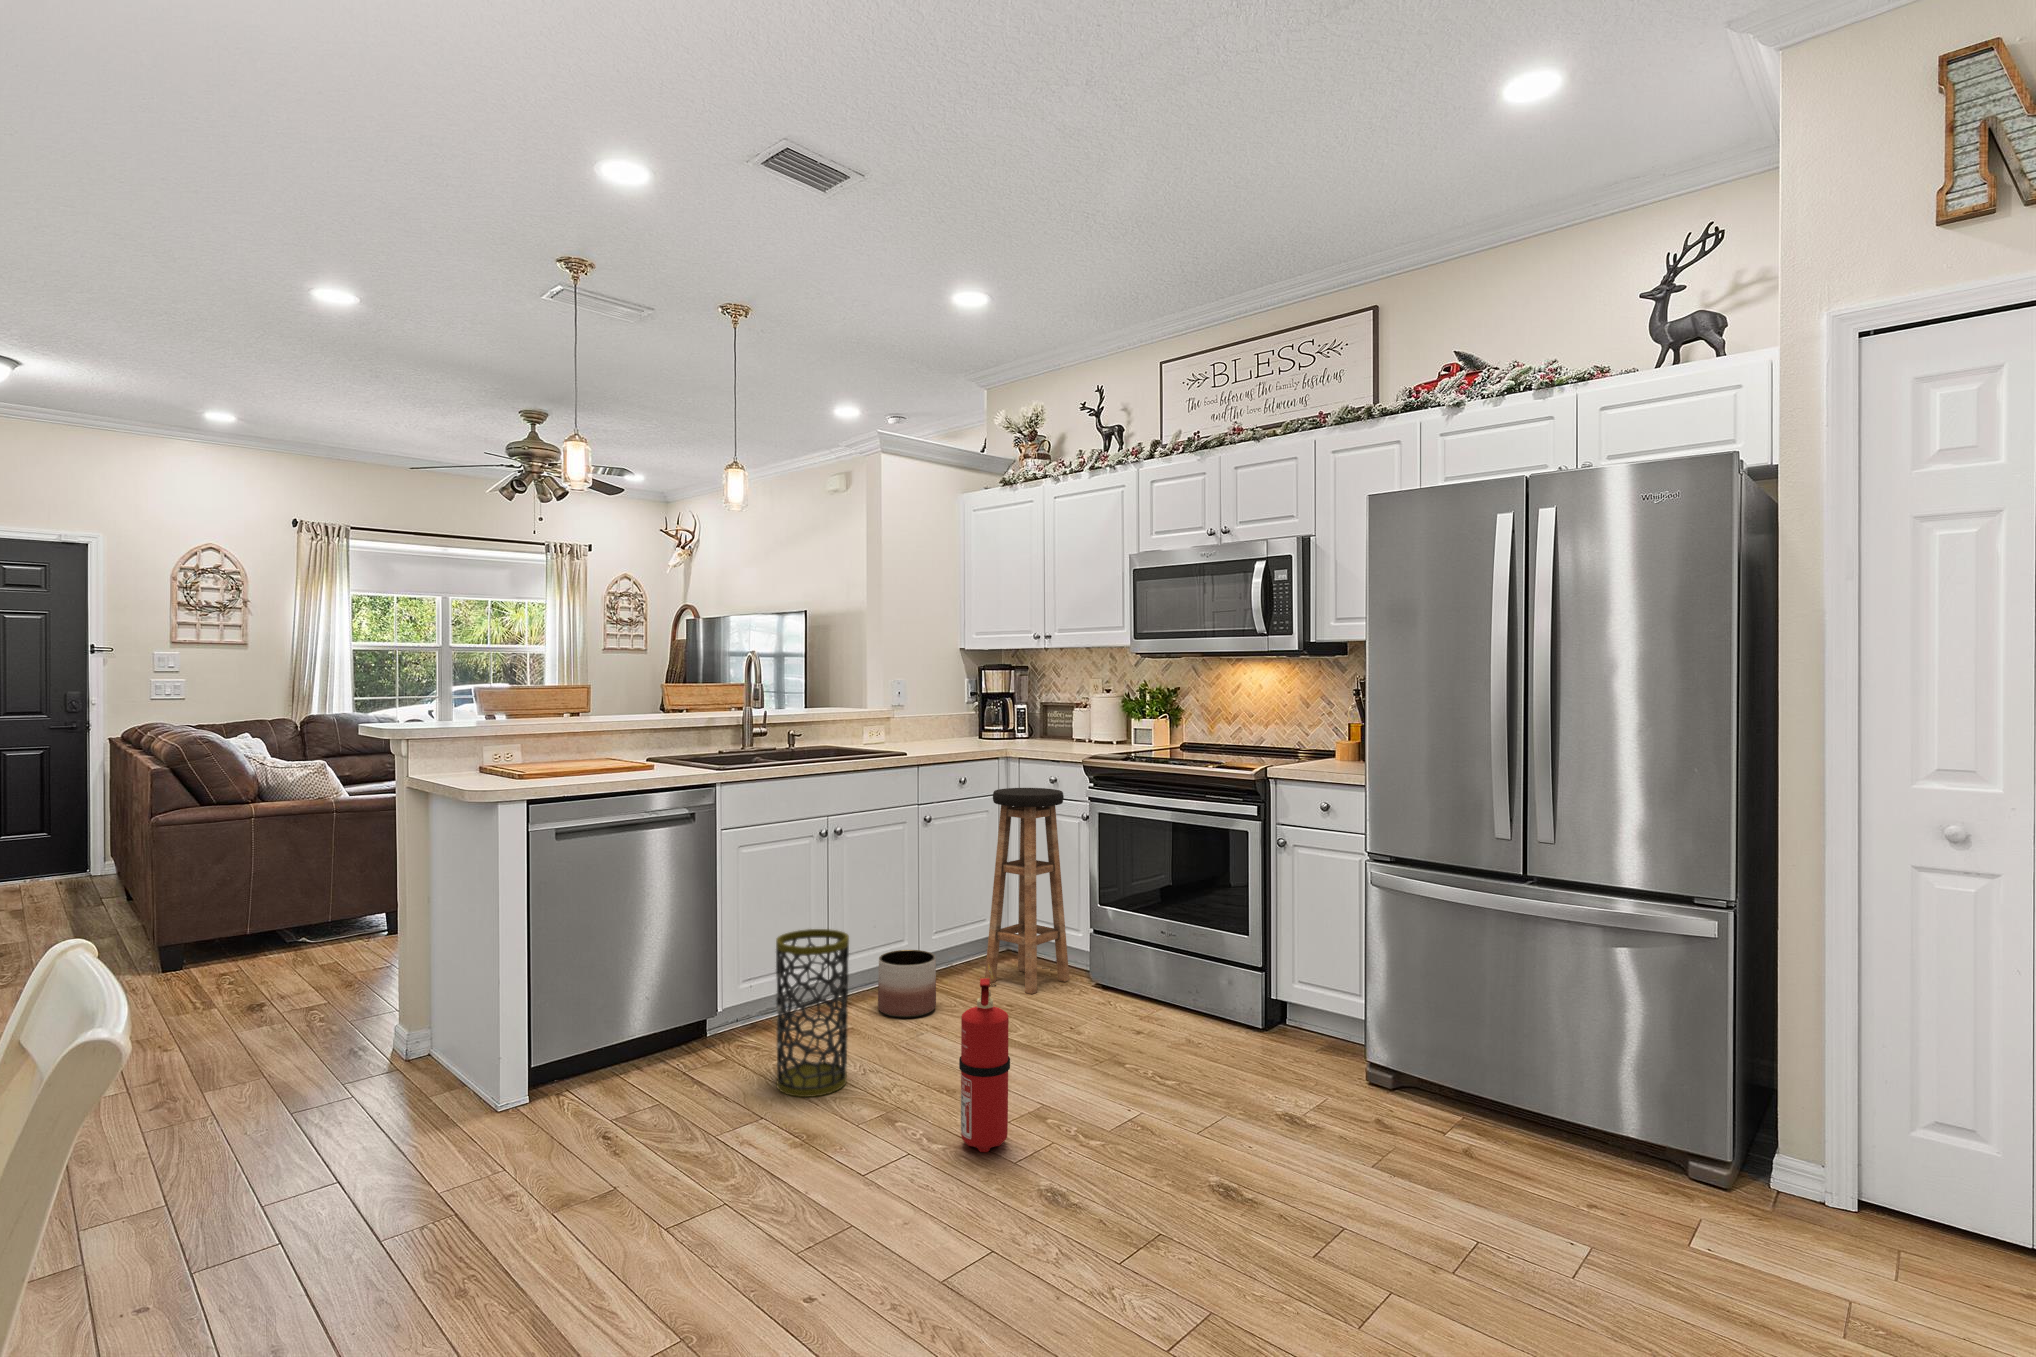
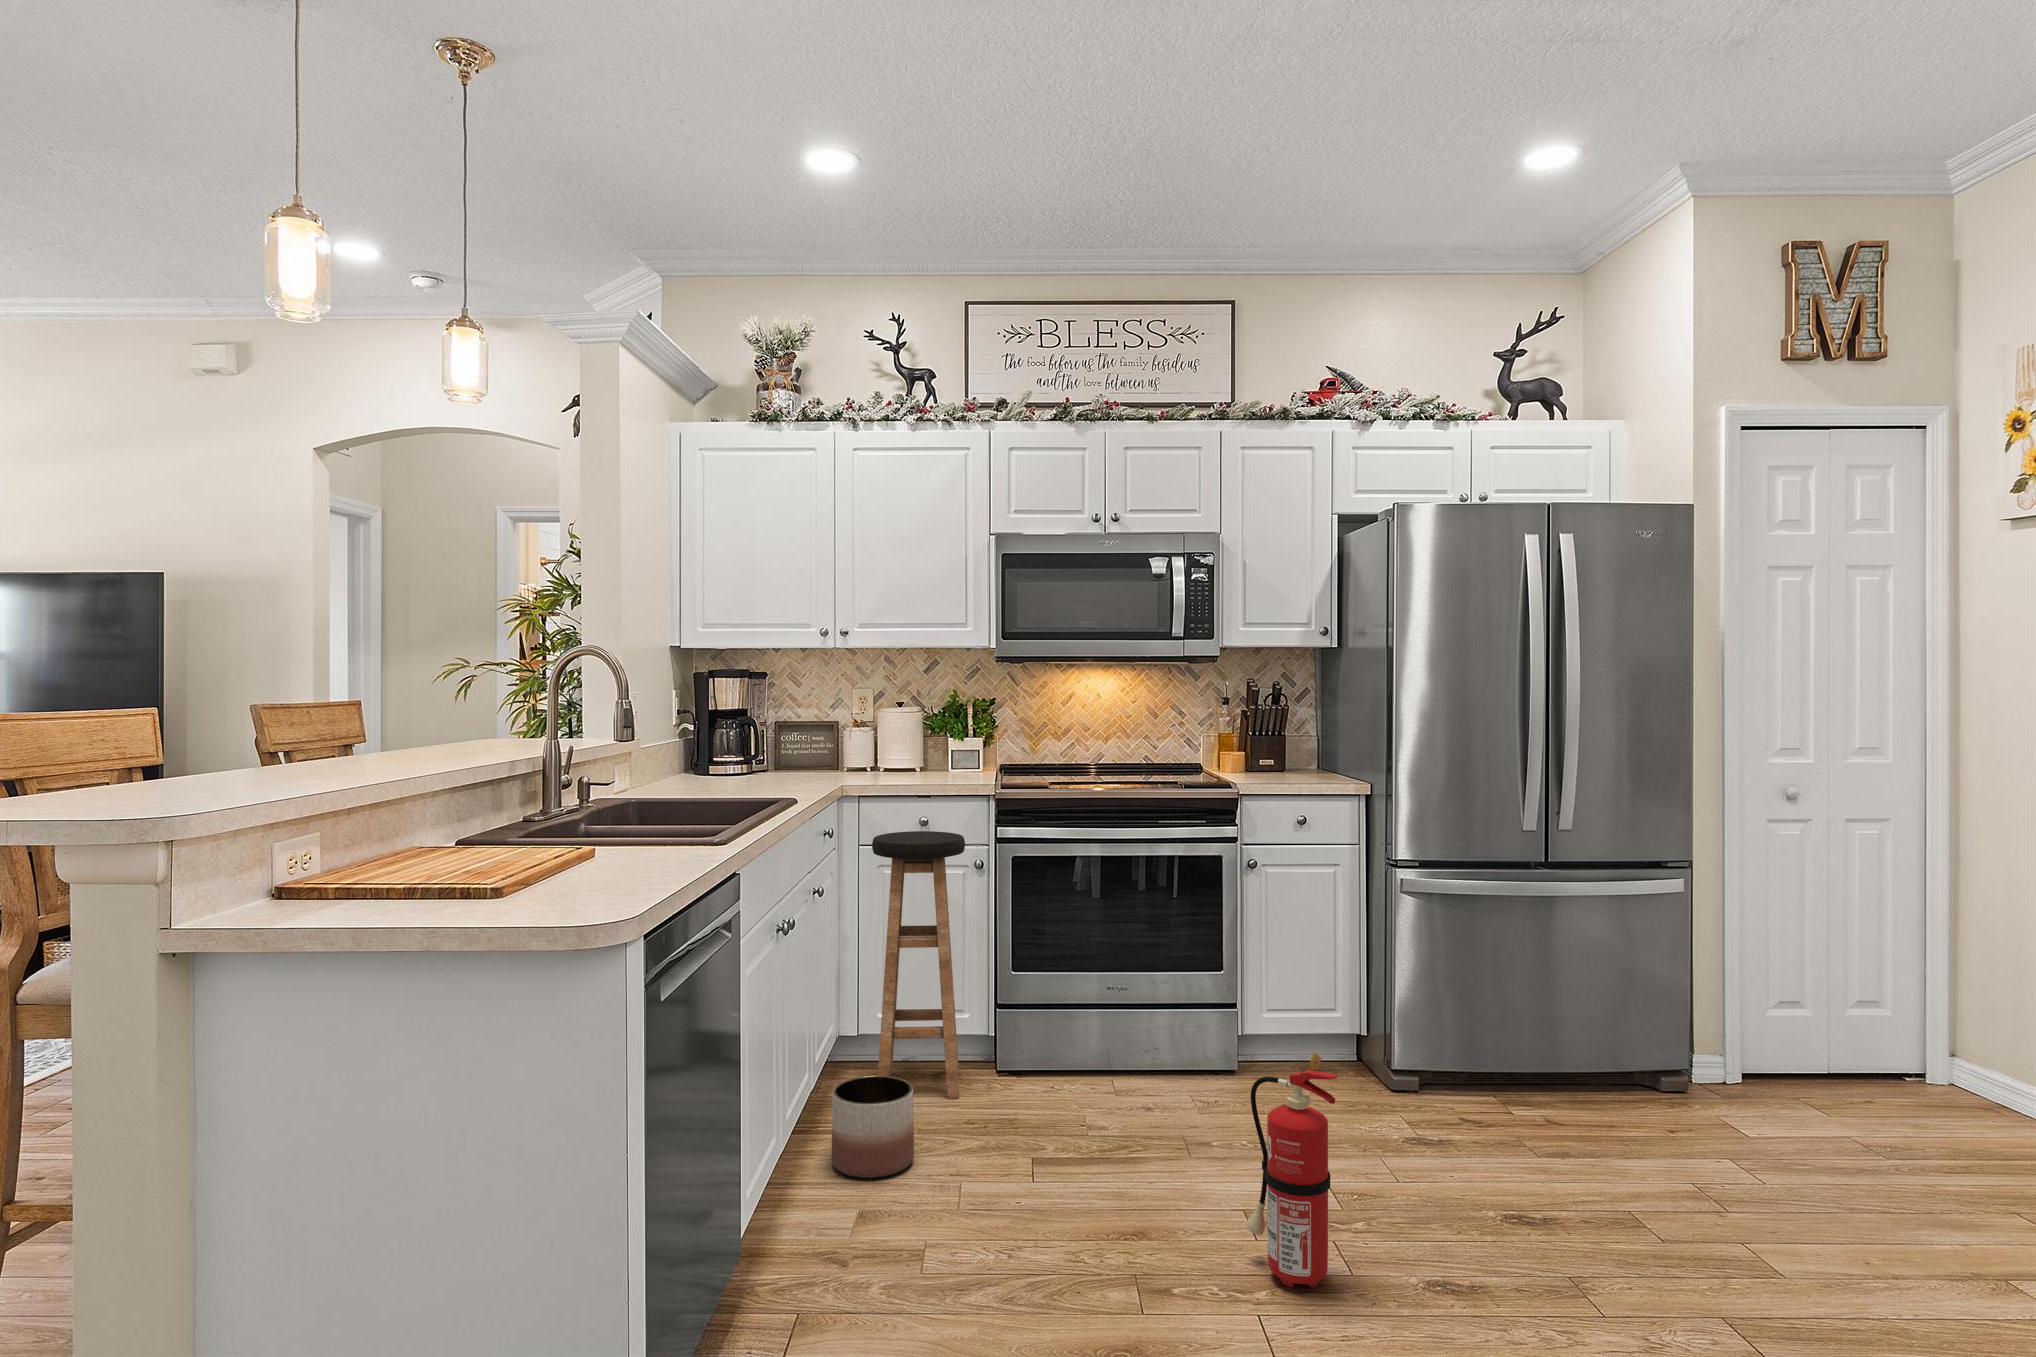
trash can: present [776,929,849,1097] -> none [932,1066,1038,1326]

